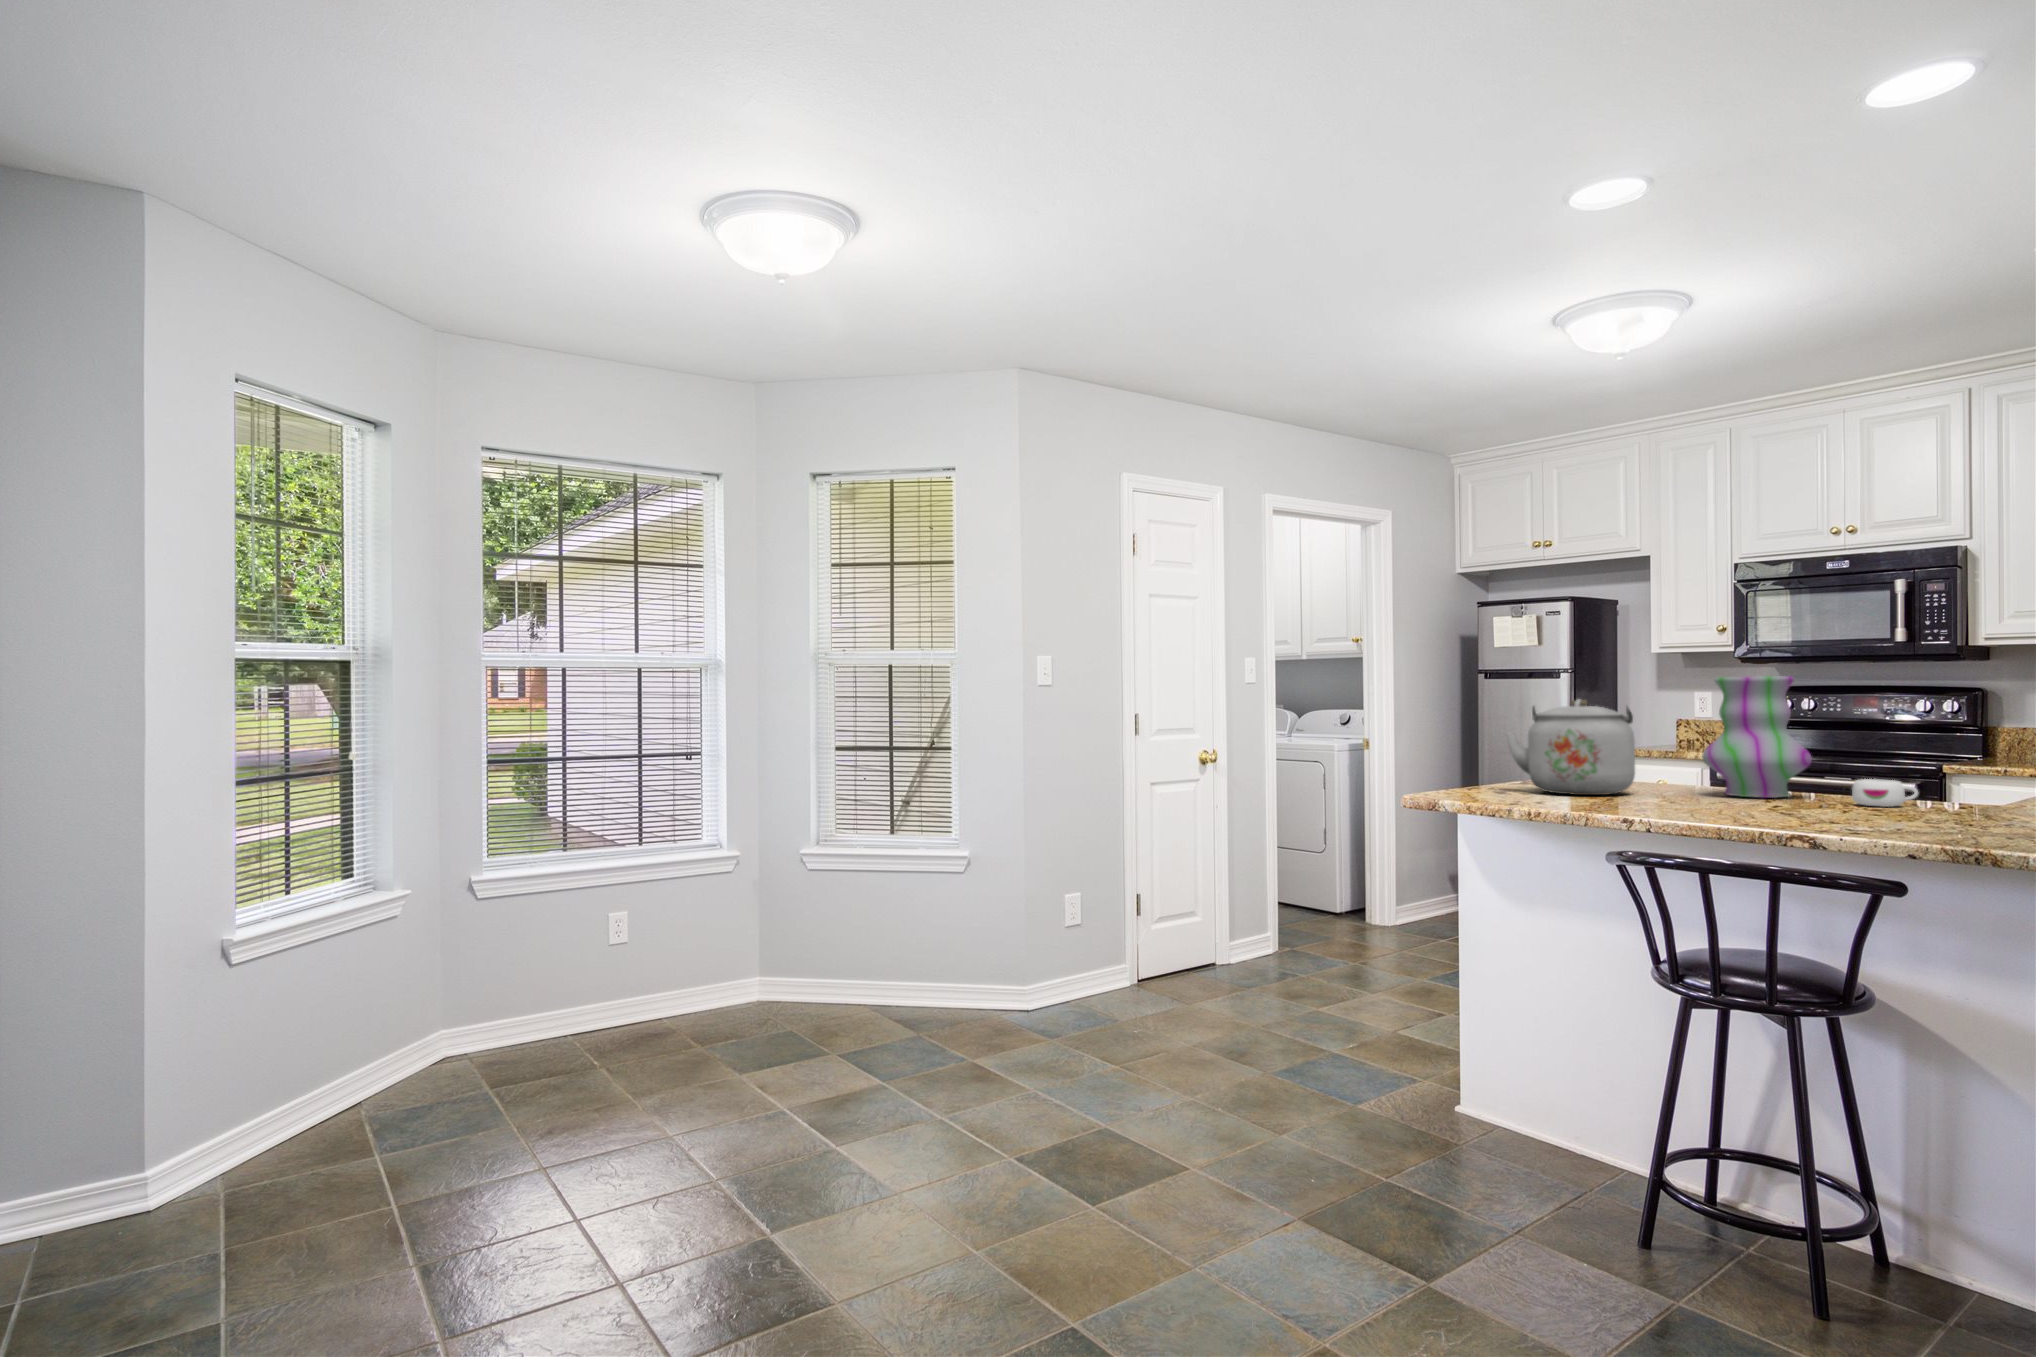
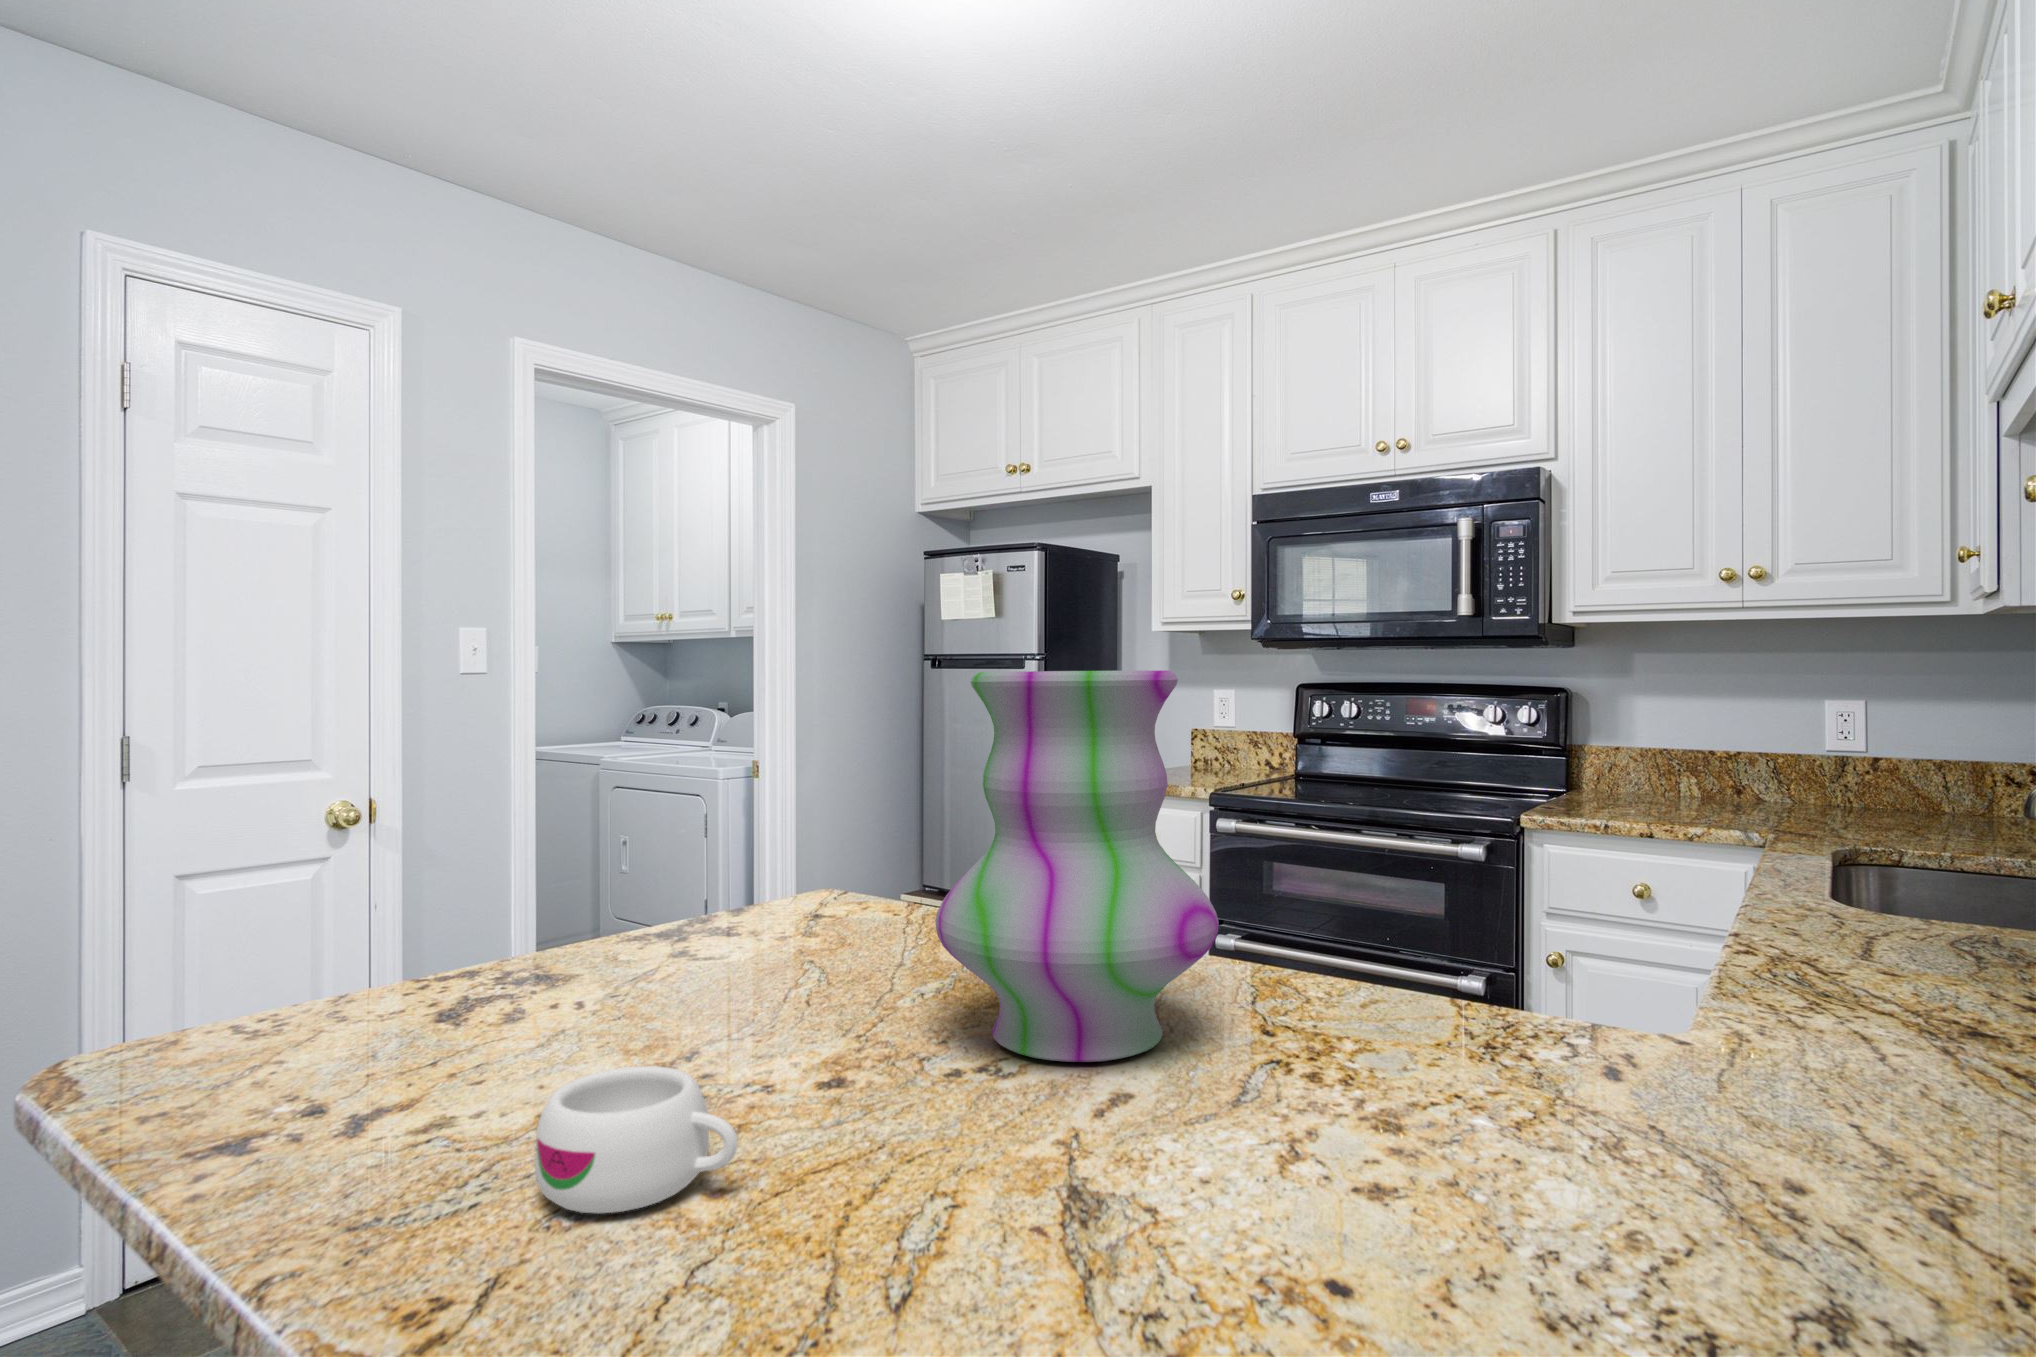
kettle: present [1506,699,1635,795] -> none [445,735,816,1051]
mug: present [1852,779,1918,807] -> present [535,1066,738,1213]

